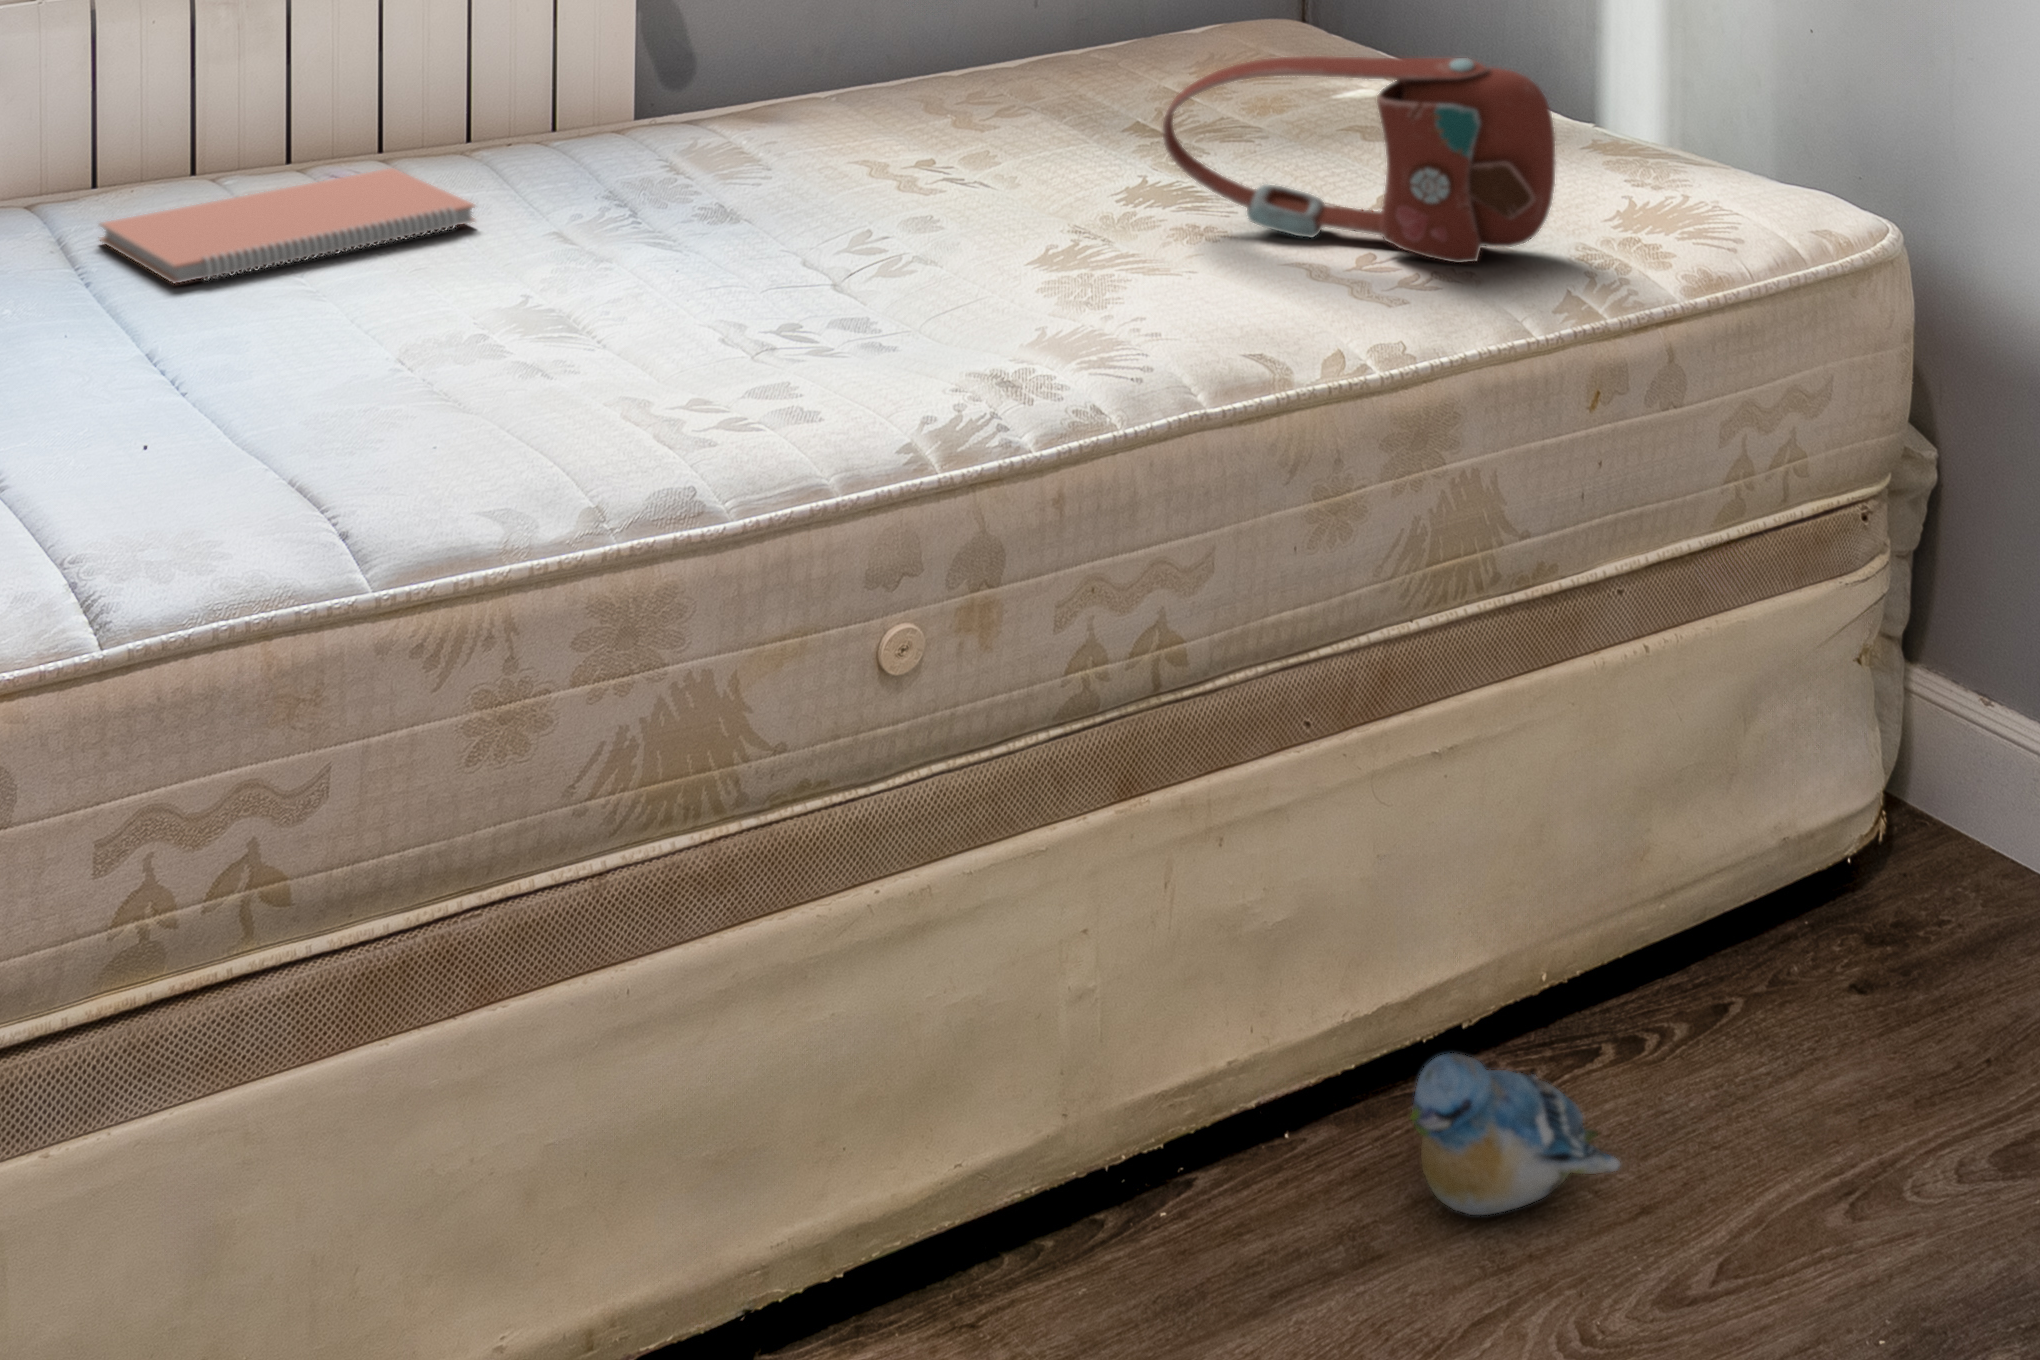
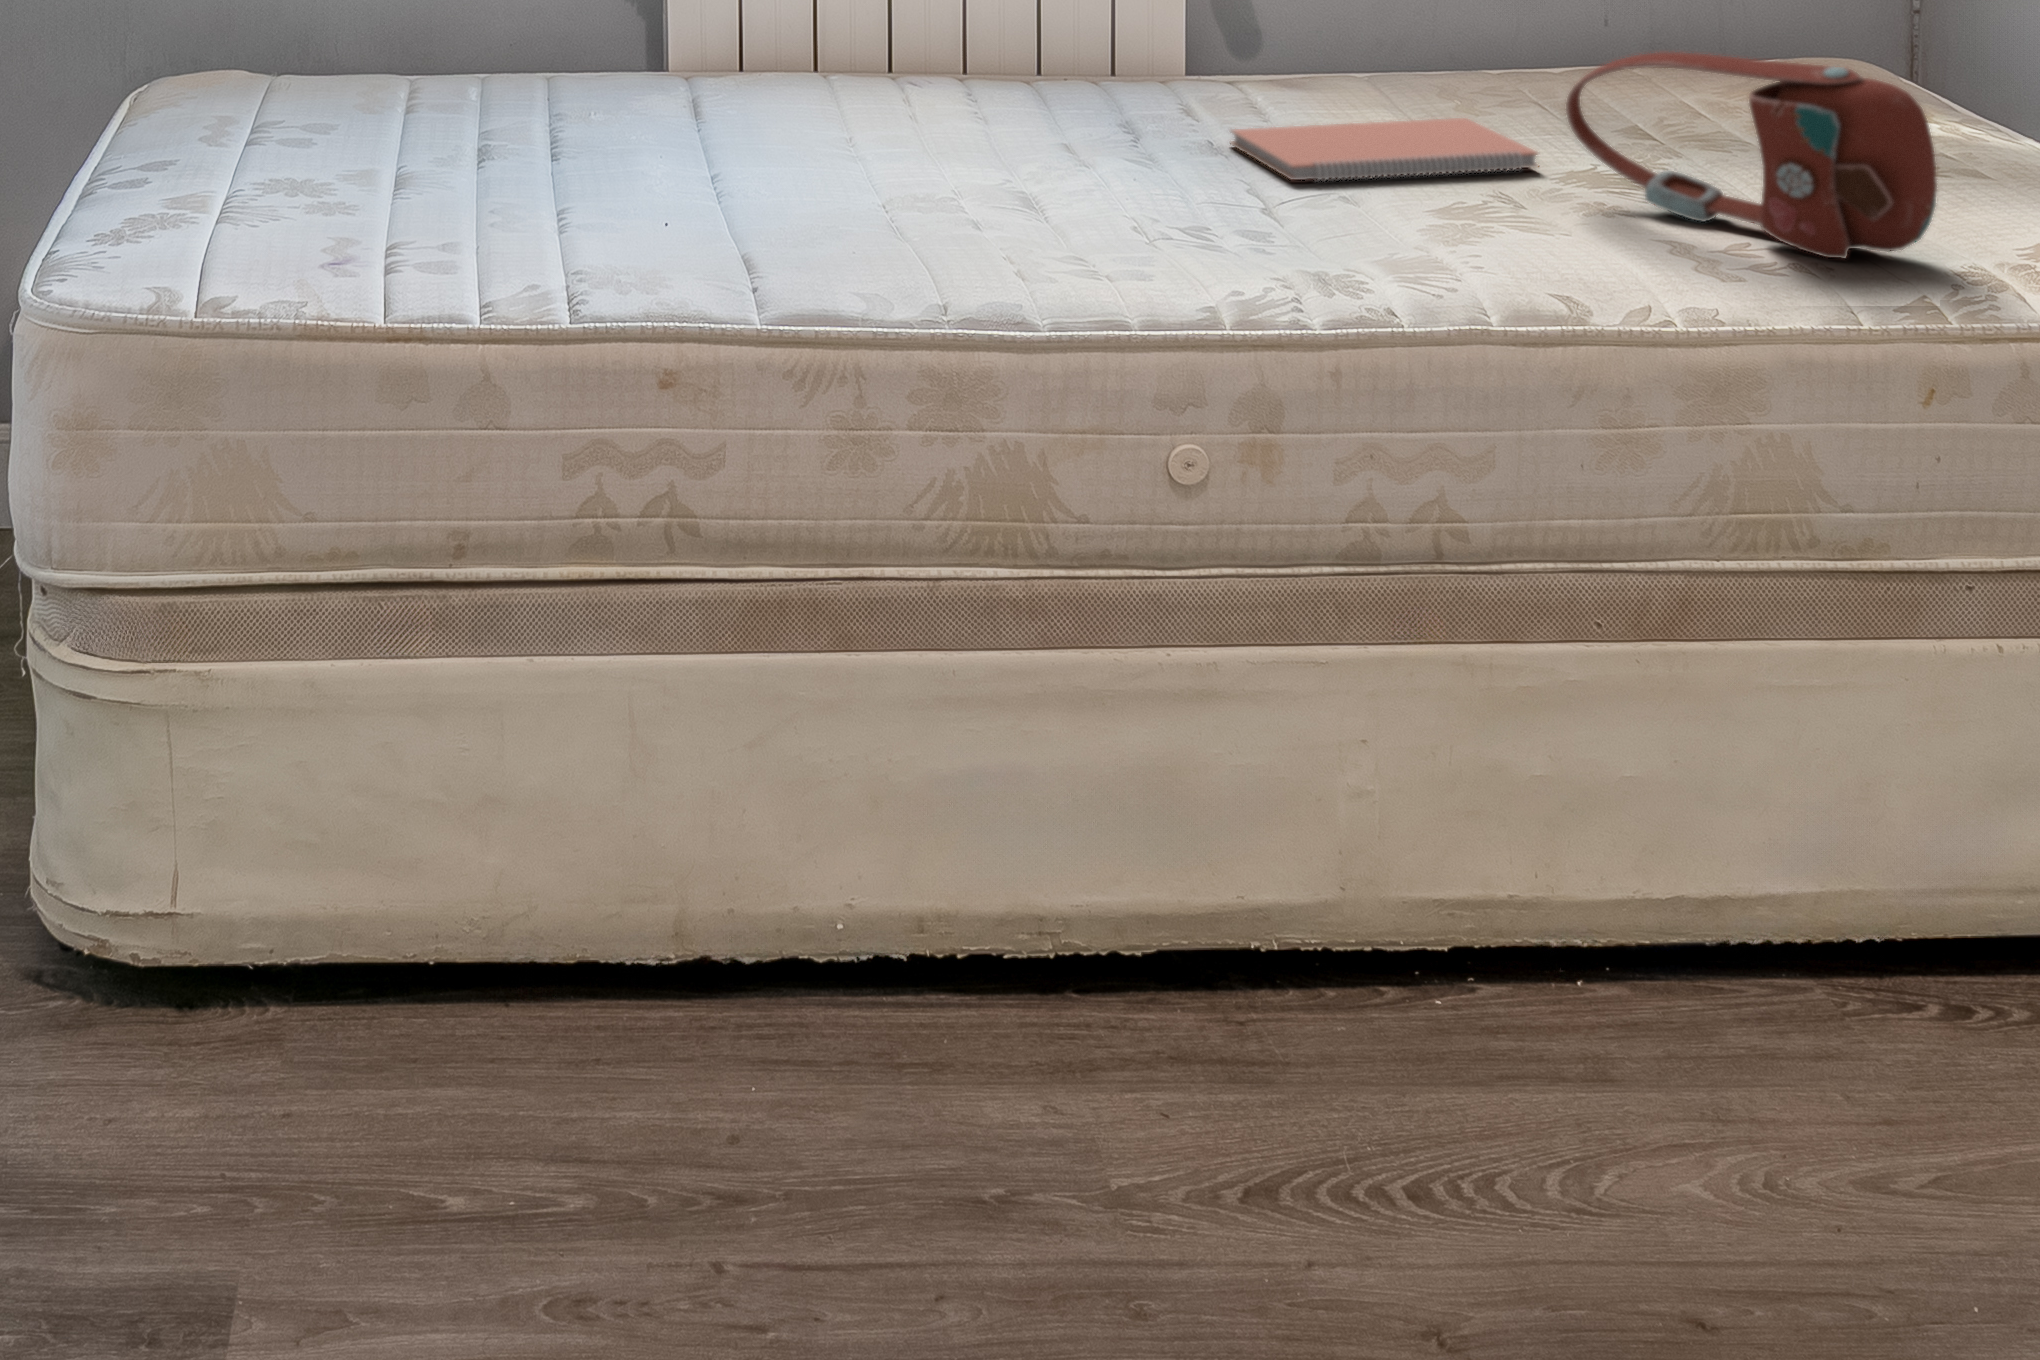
notebook: present [100,168,475,283] -> present [1231,118,1538,182]
plush toy: present [1410,1053,1620,1215] -> none [1652,933,1866,1090]

